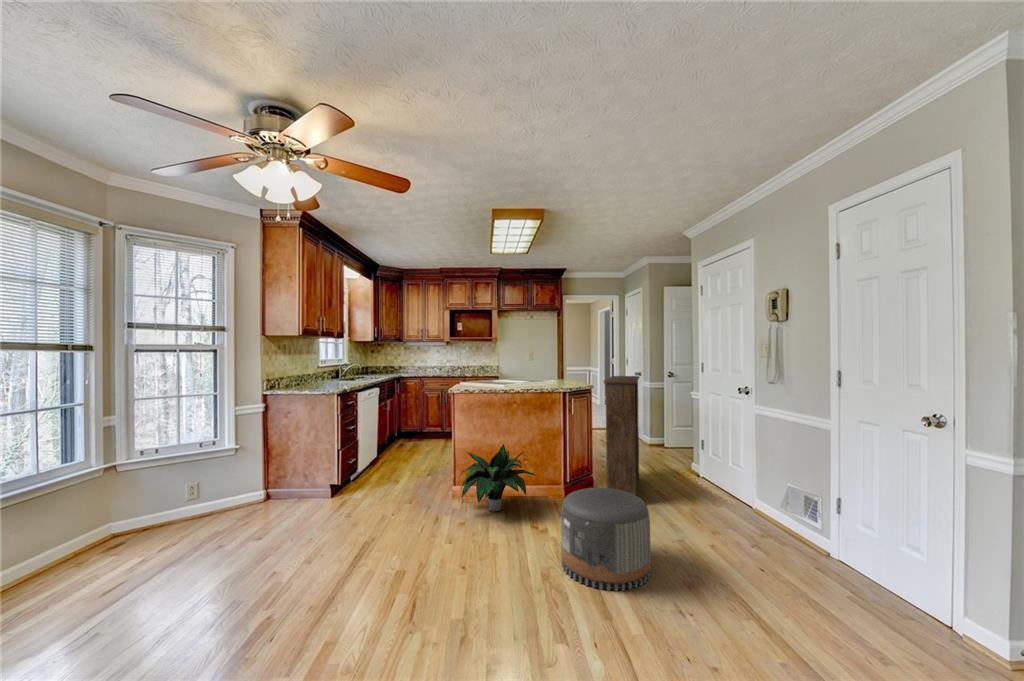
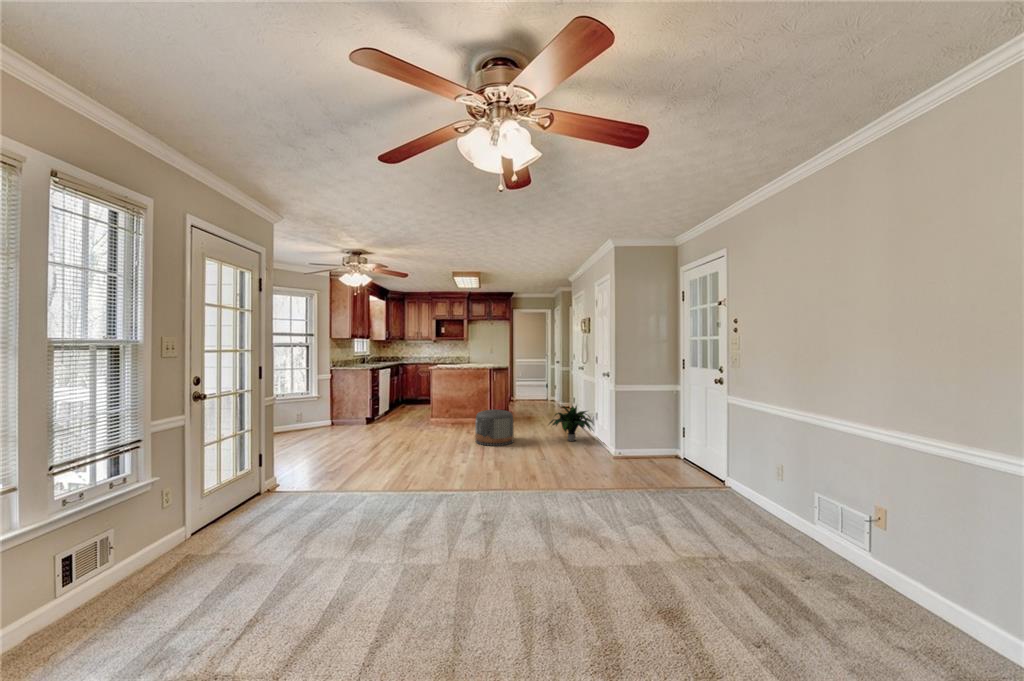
bookshelf: present [604,376,639,495] -> none [511,361,540,427]
potted plant: present [461,444,535,511] -> present [550,405,593,441]

